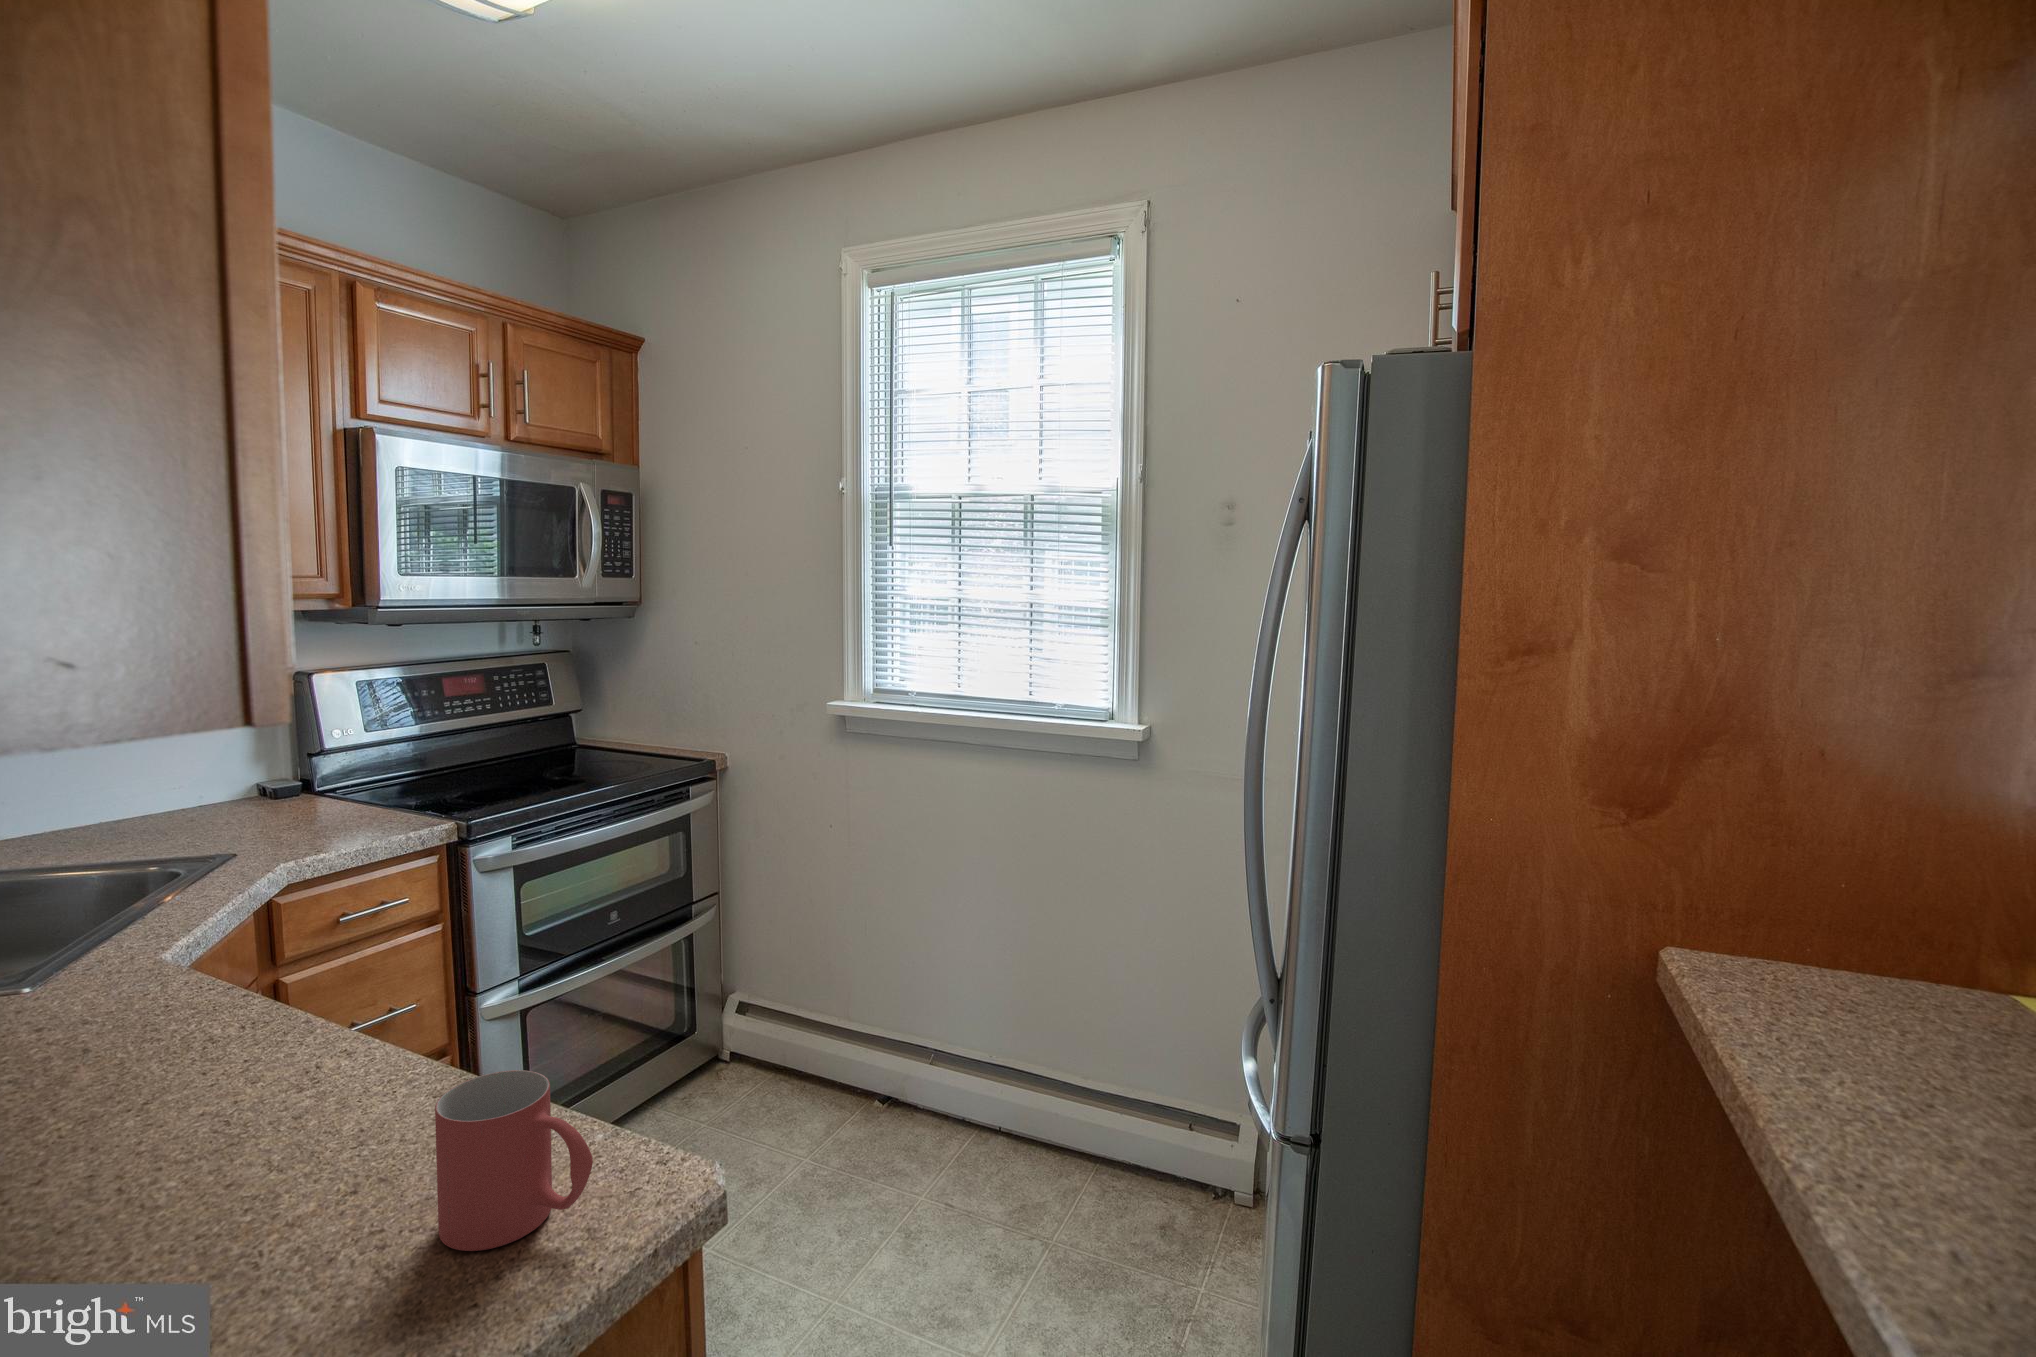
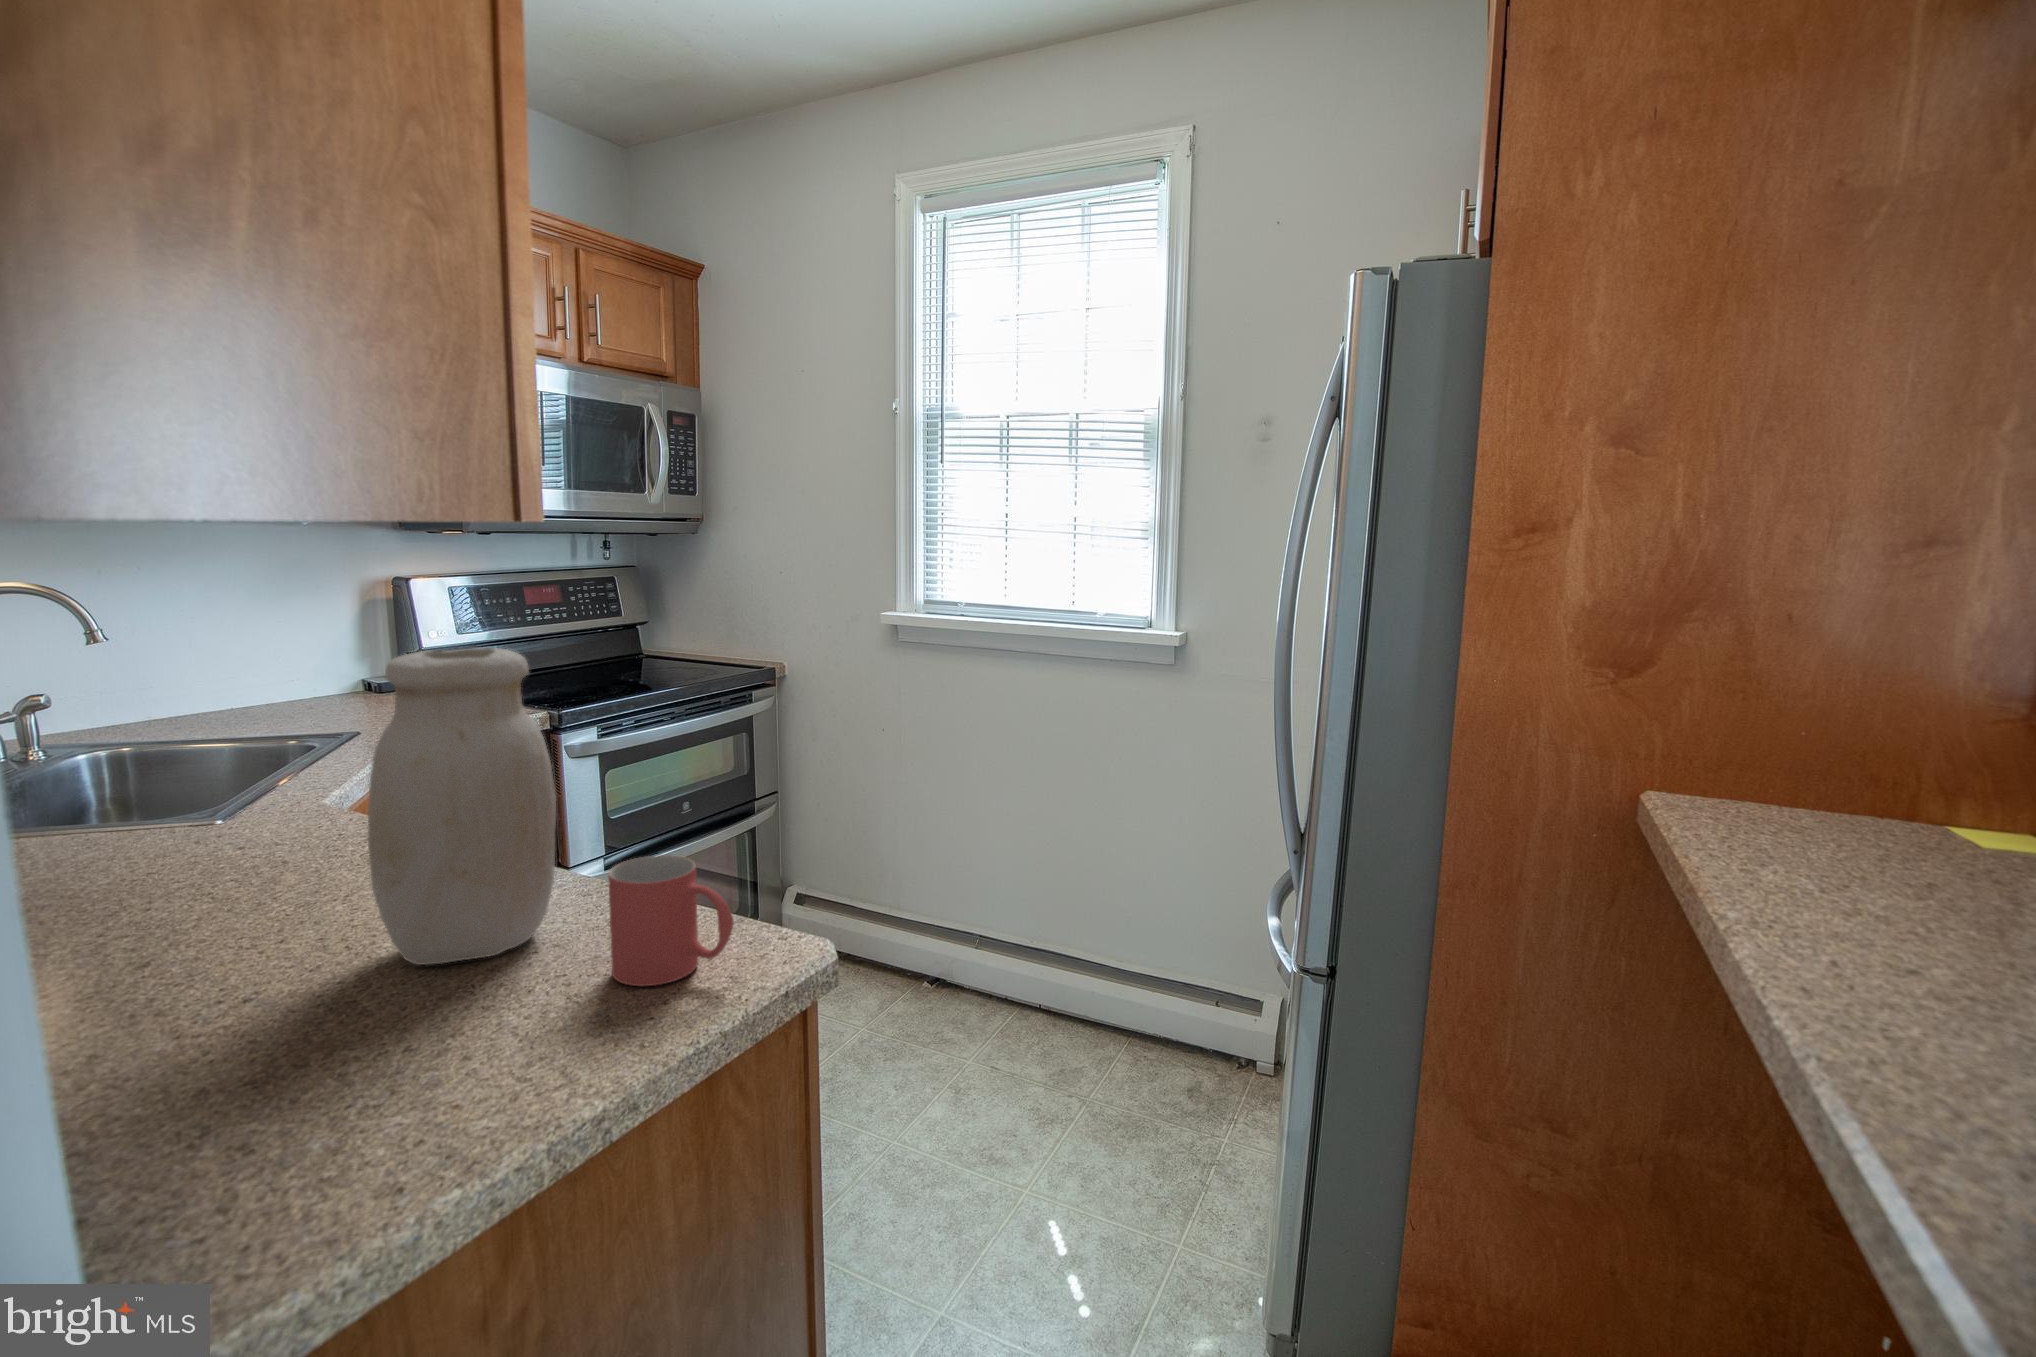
jar: none [137,816,388,1223] -> present [368,648,556,965]

